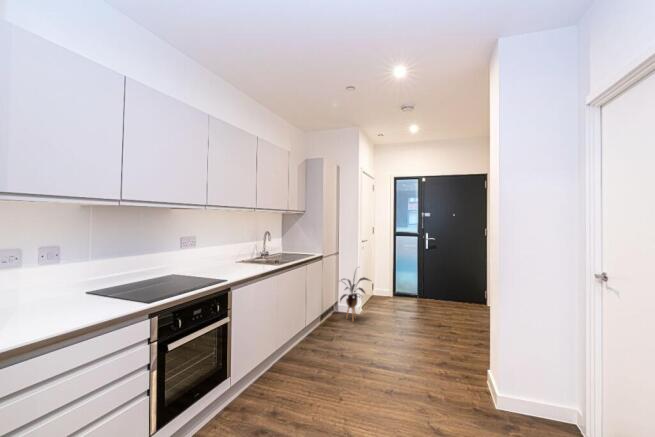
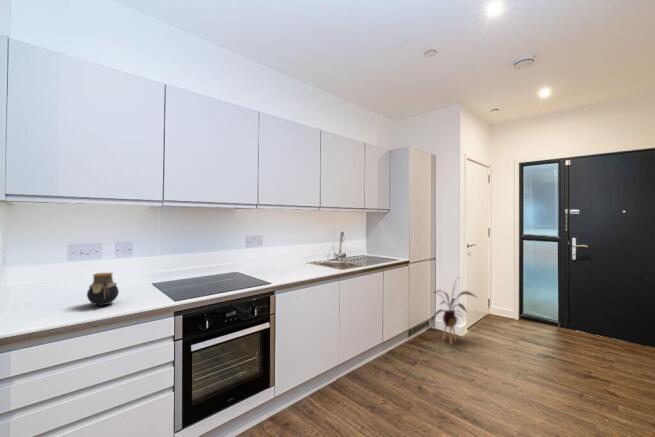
jar: none [49,280,86,316] -> present [87,273,119,305]

